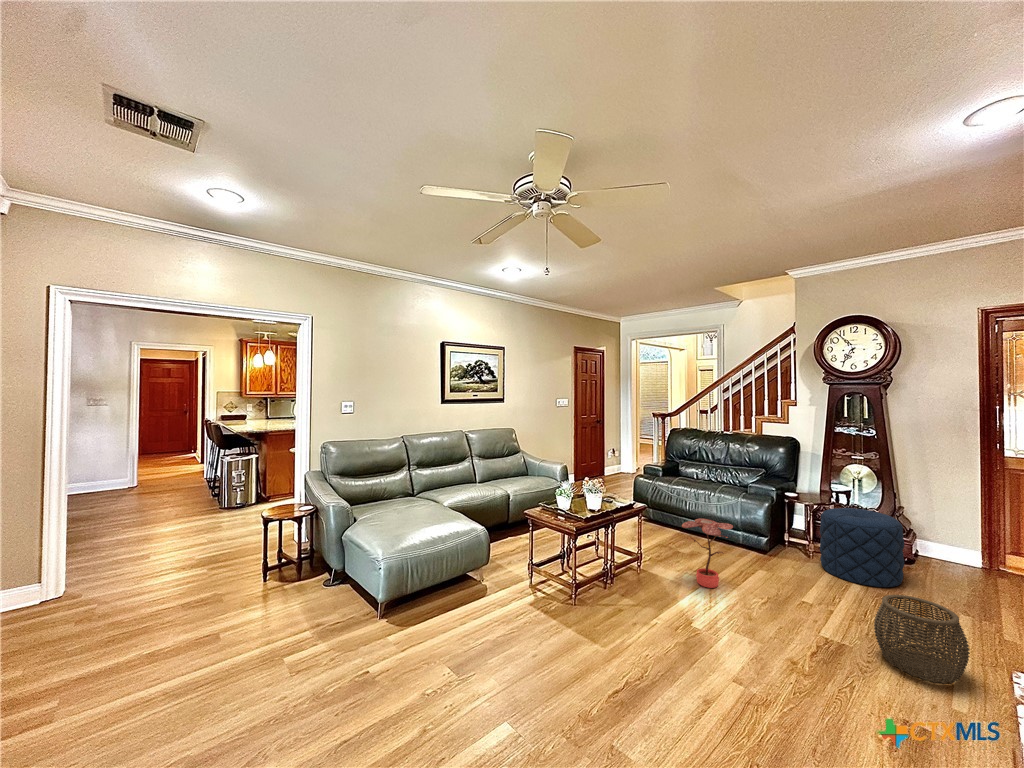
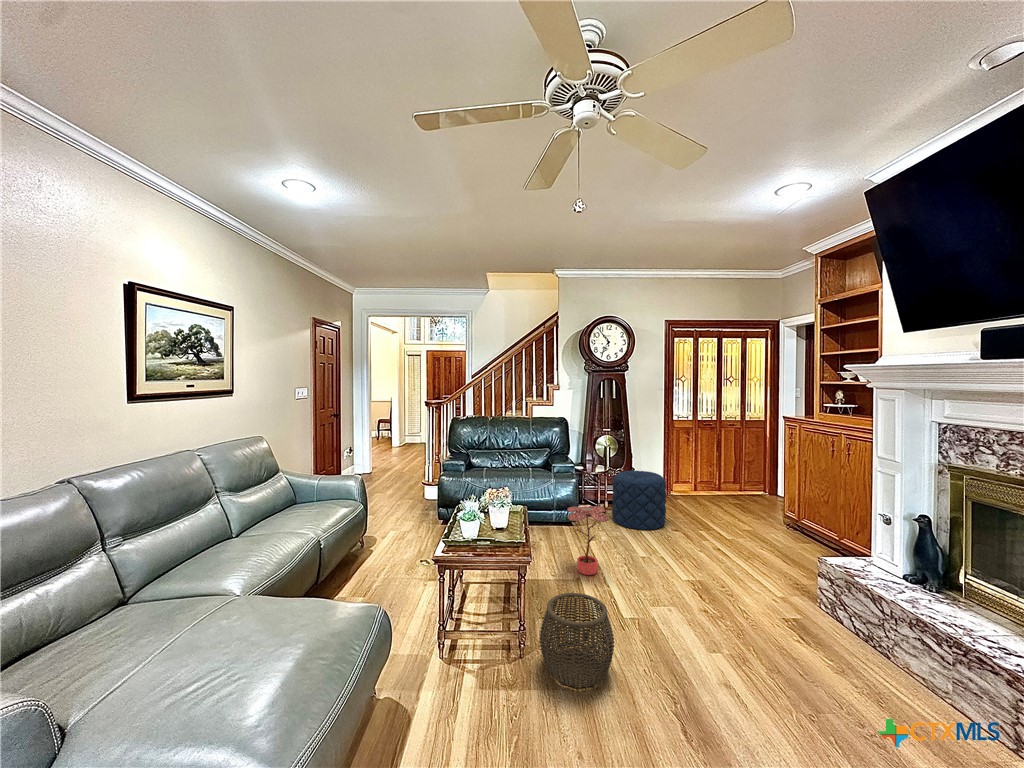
woven basket: present [874,595,970,684] -> present [539,593,614,689]

